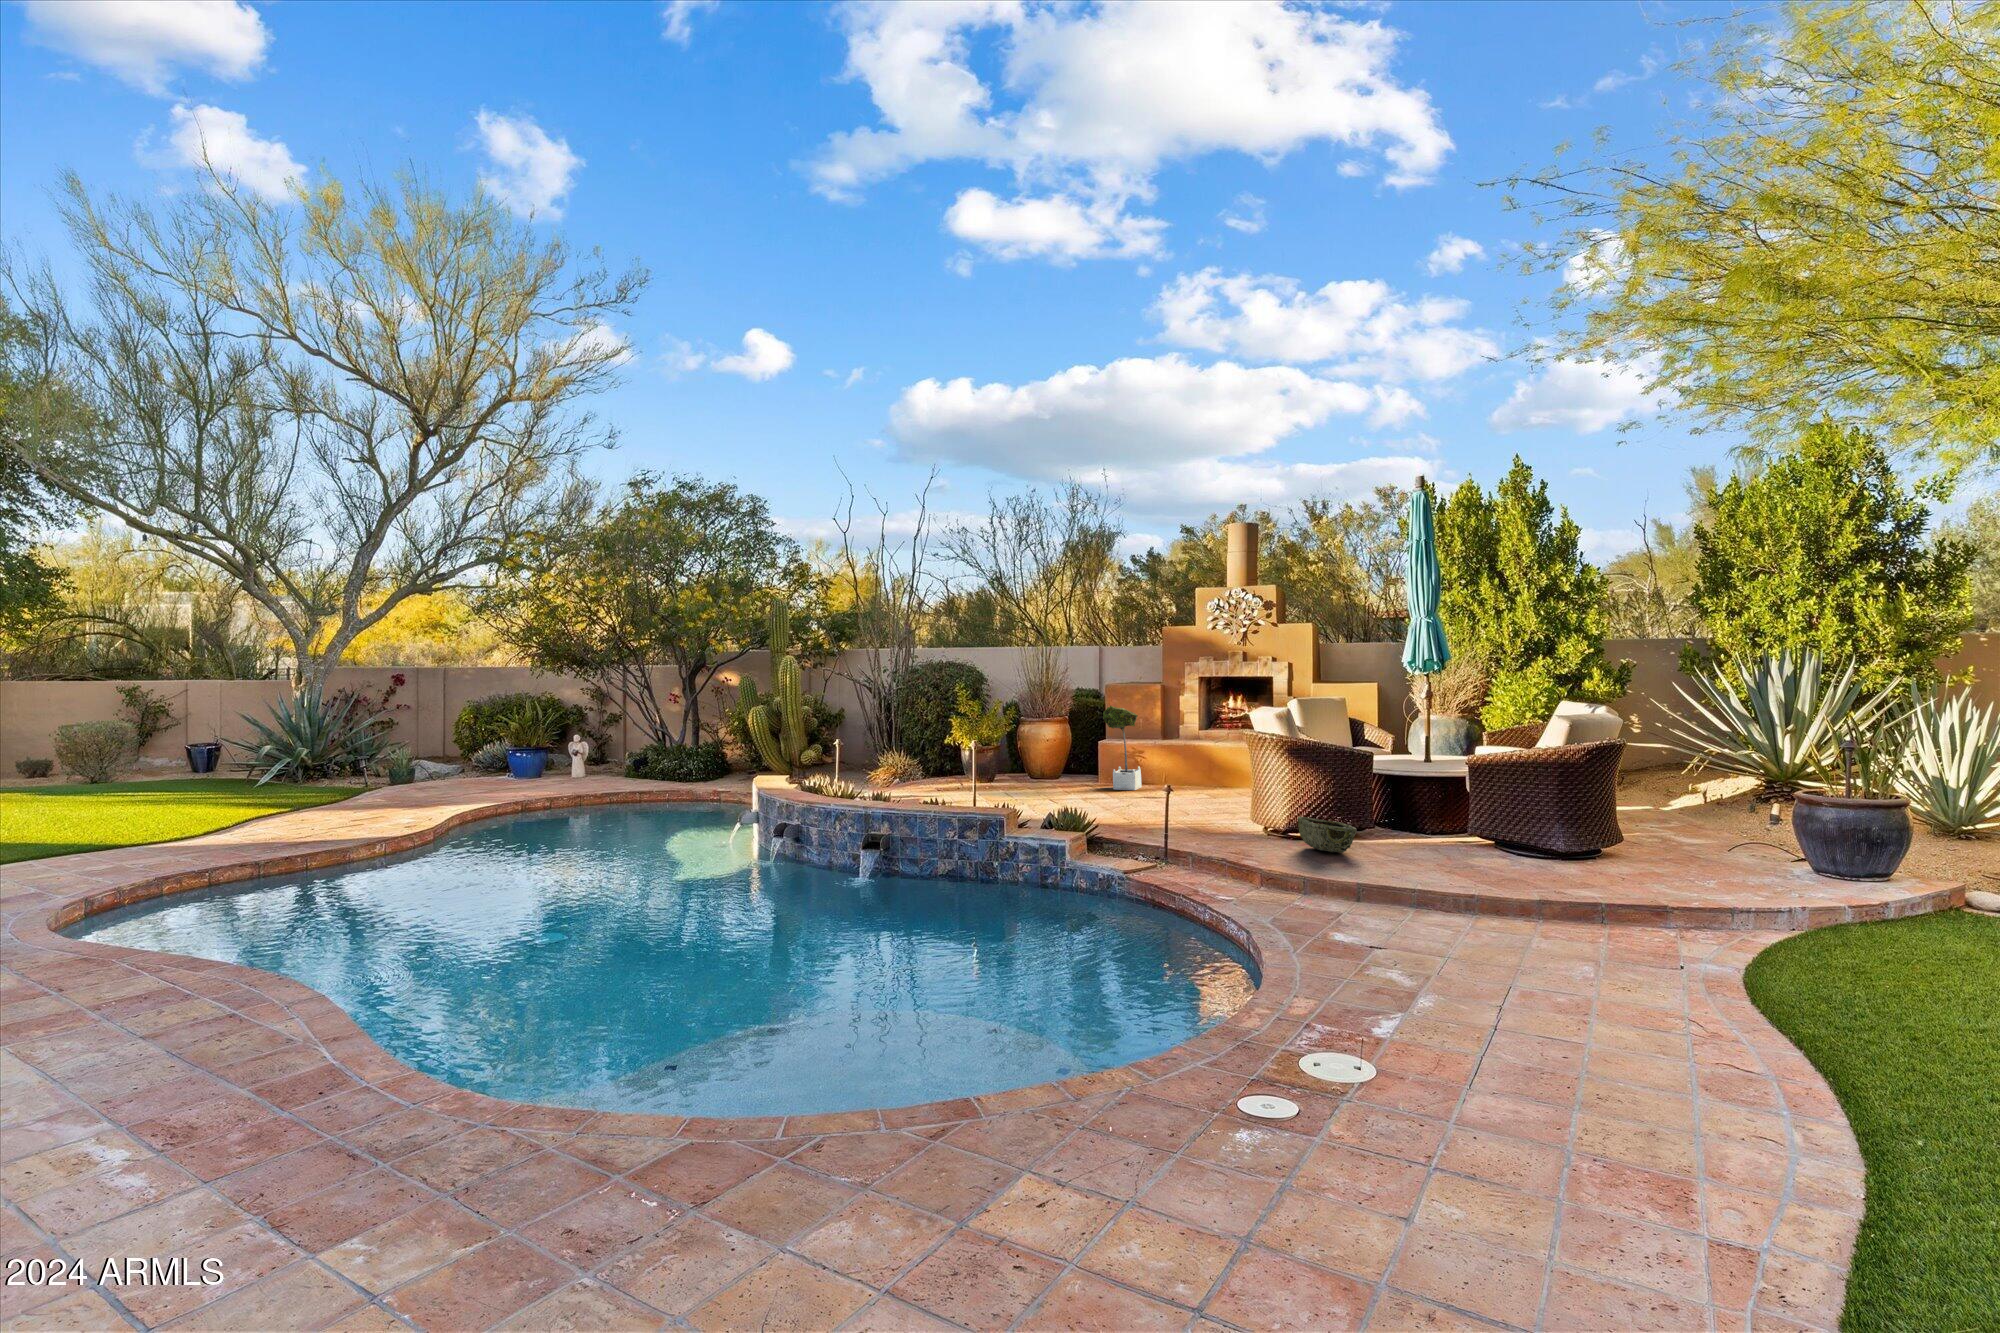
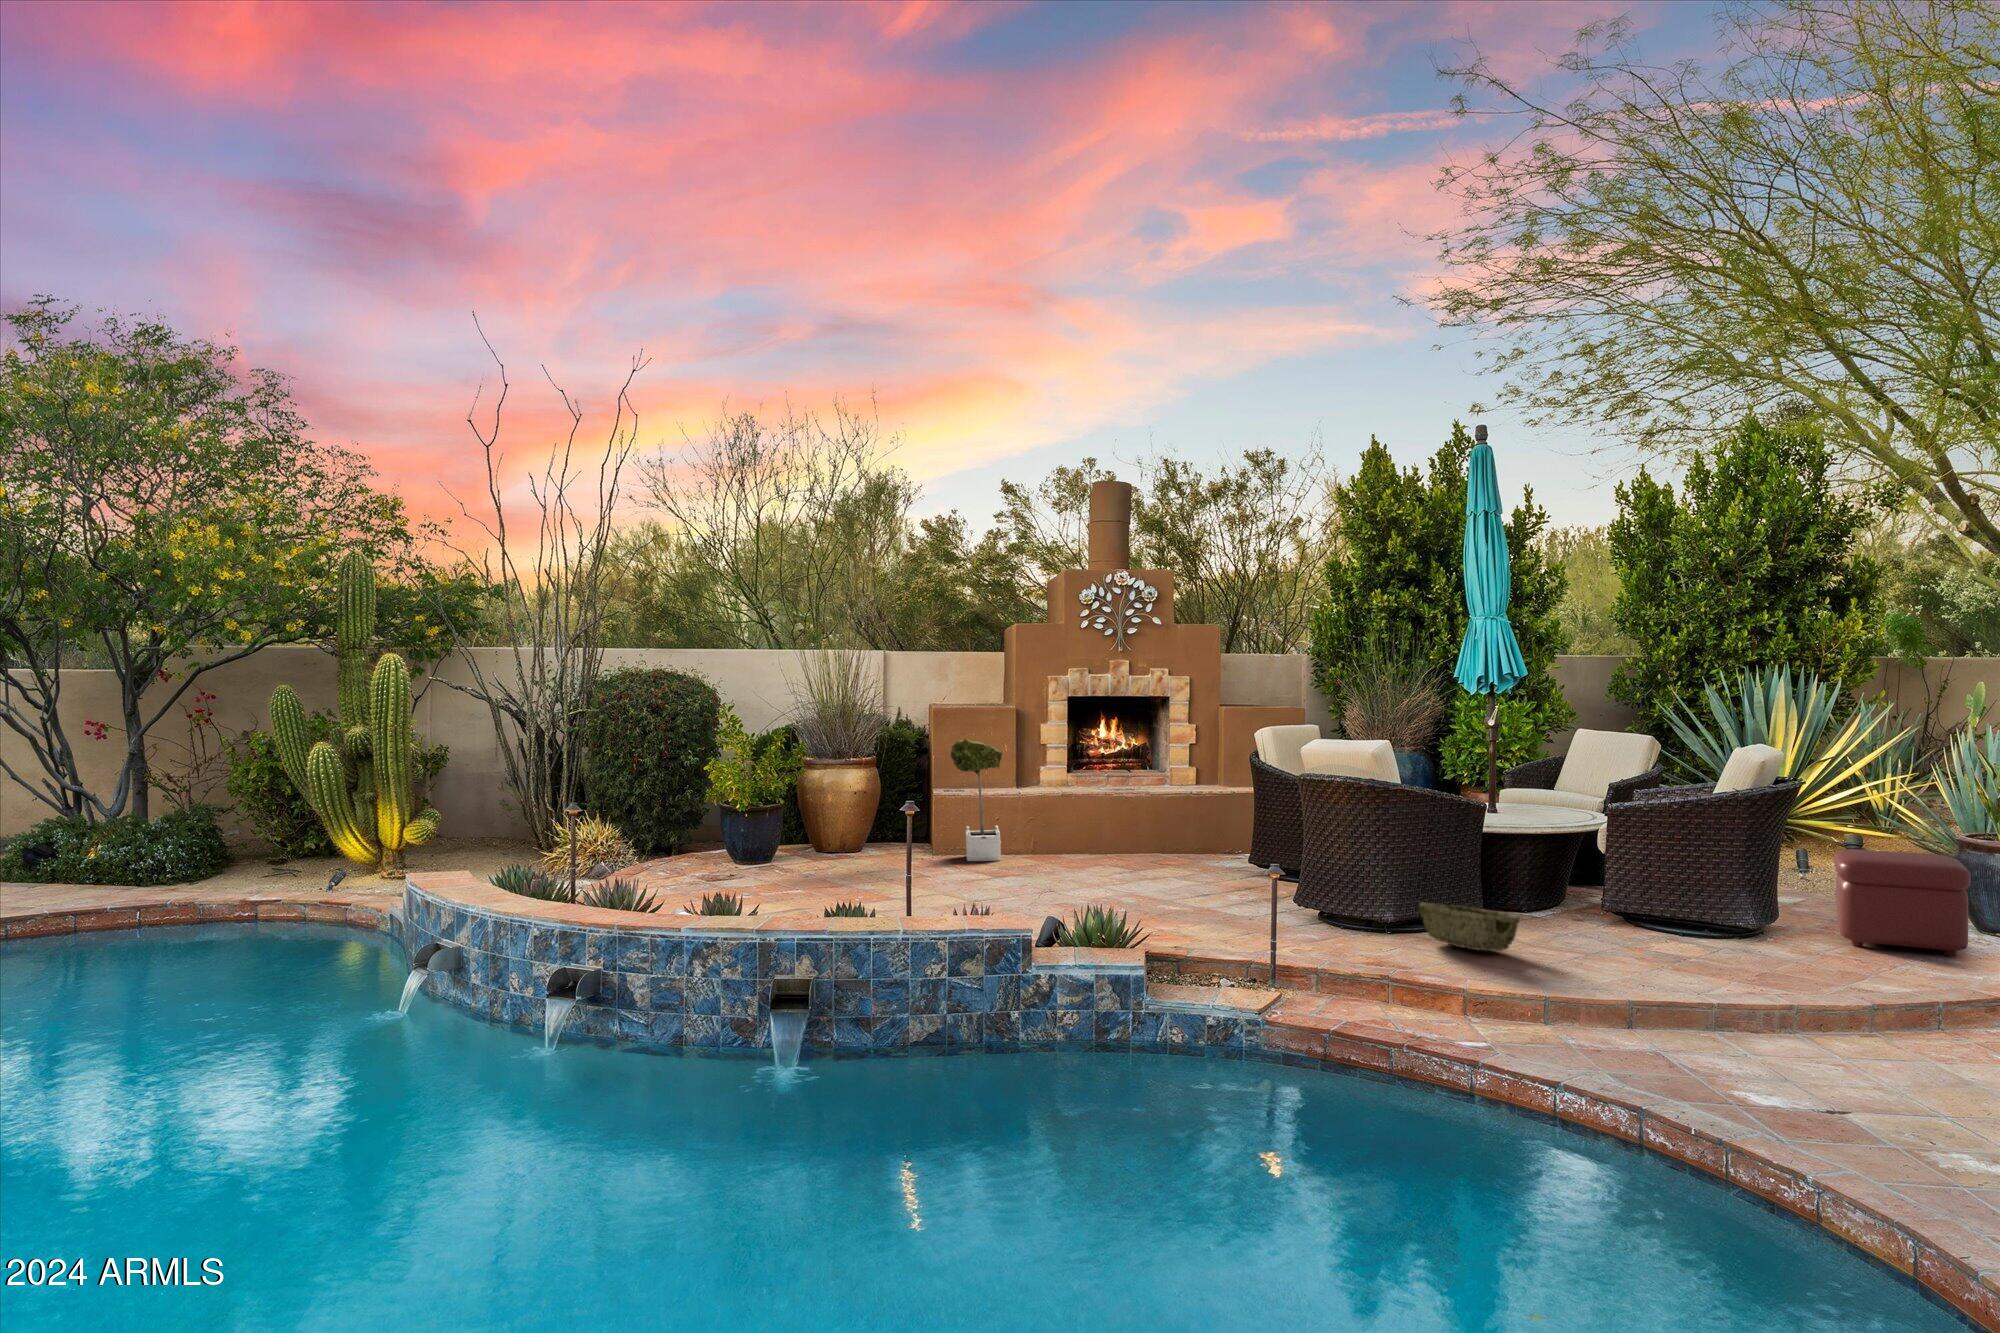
ottoman: none [1653,794,1778,884] -> present [1834,849,1970,957]

